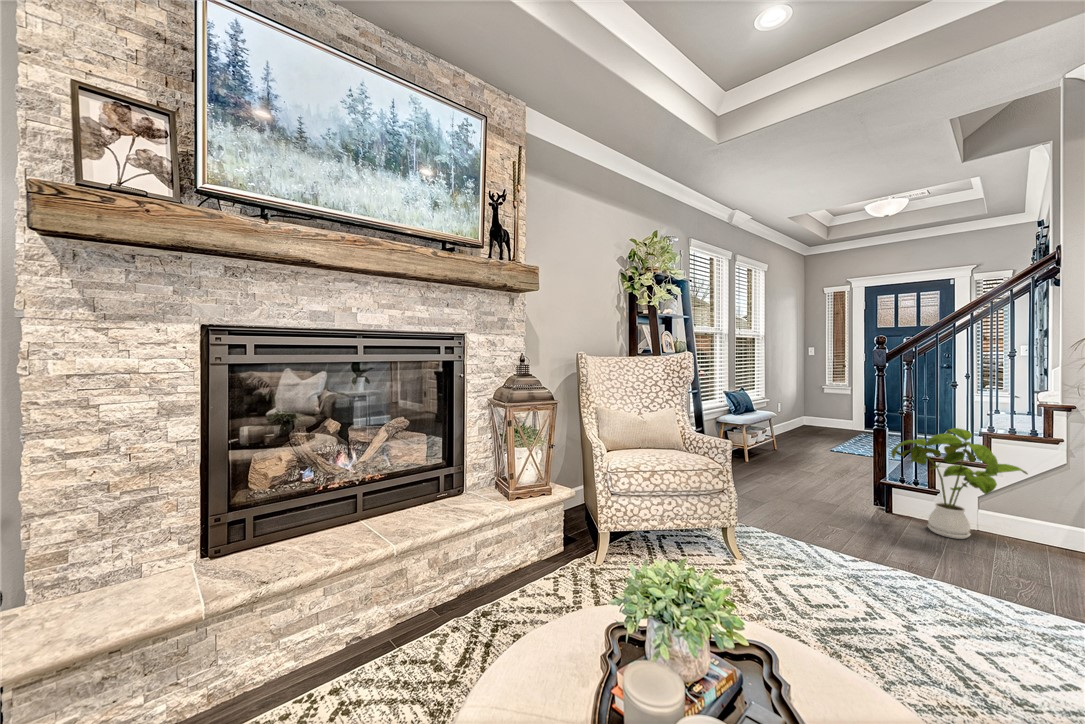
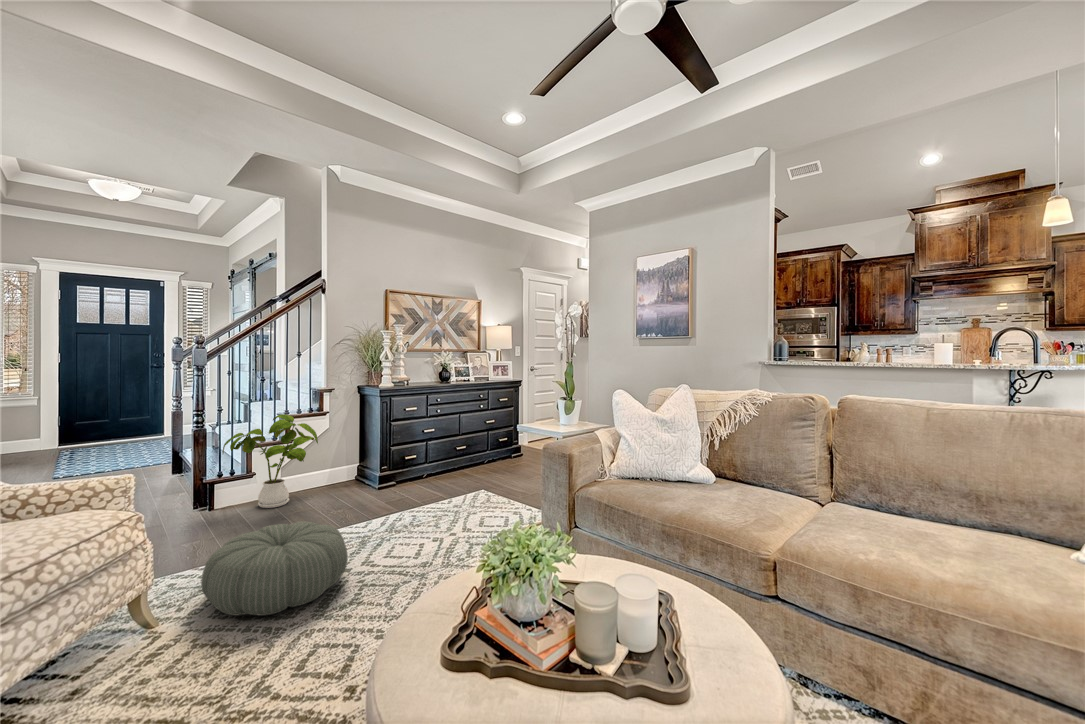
pouf: none [757,524,911,623] -> present [201,522,348,616]

